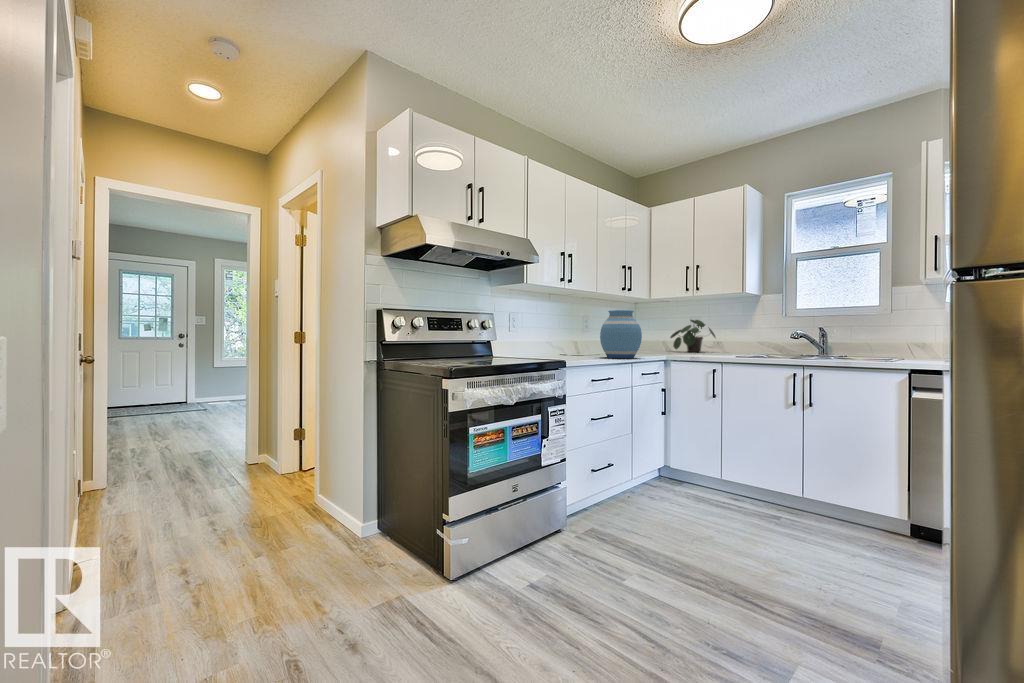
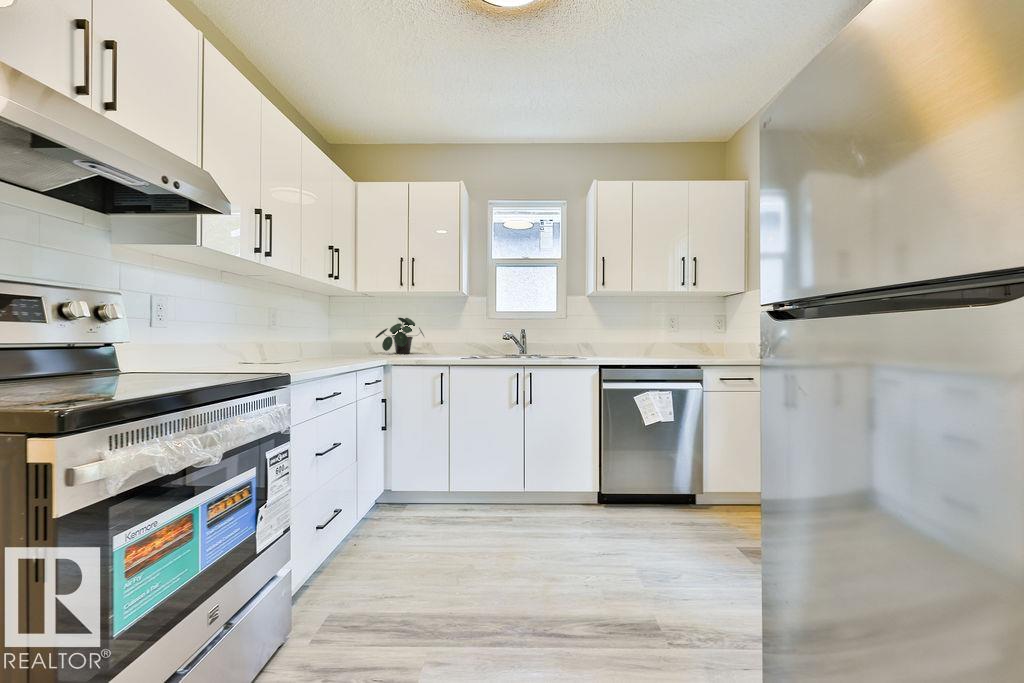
vase: present [600,310,642,358] -> none [318,301,376,365]

